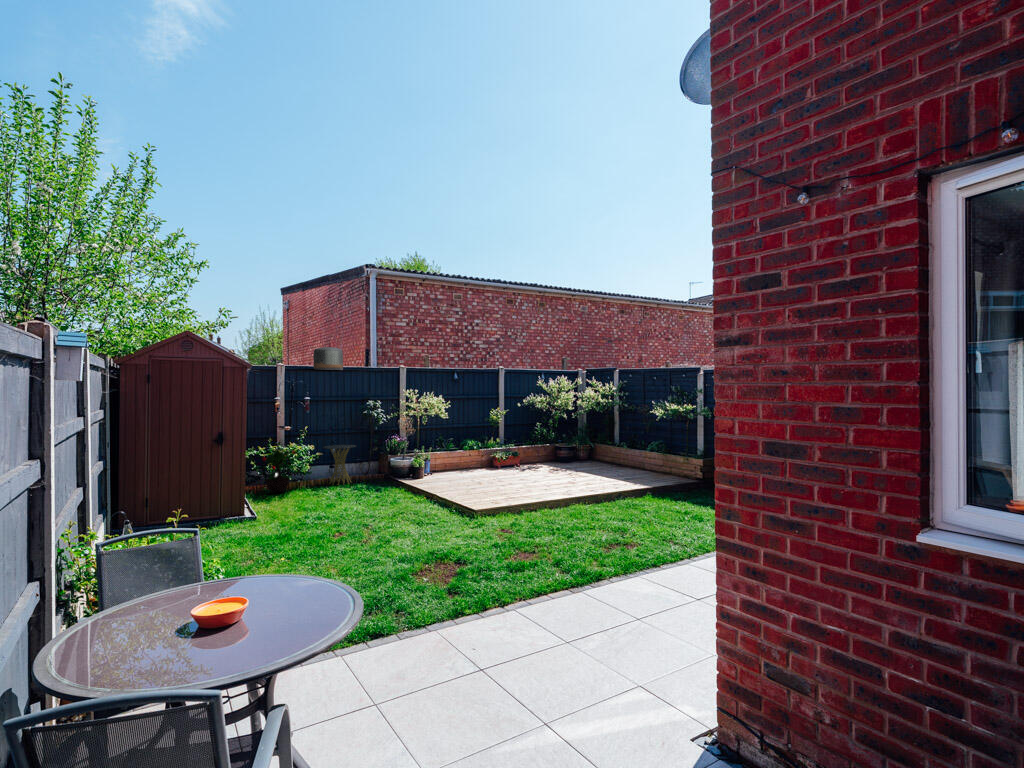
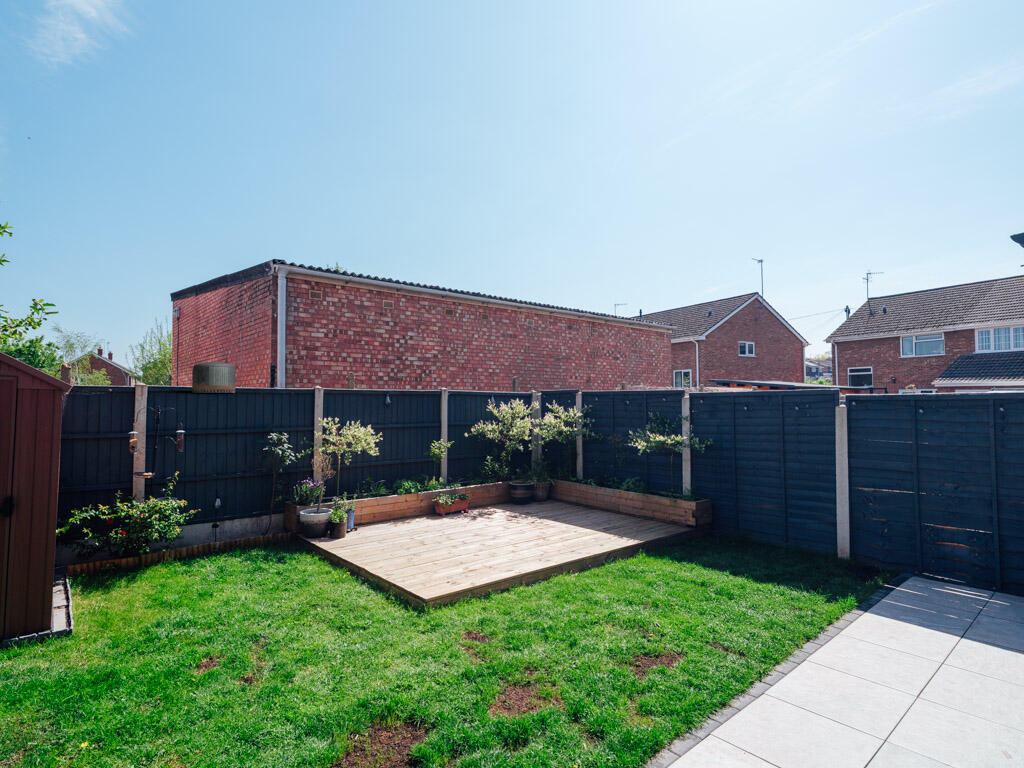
side table: present [323,445,356,484] -> none [203,494,252,552]
potted tree: present [265,449,290,492] -> none [103,500,154,570]

